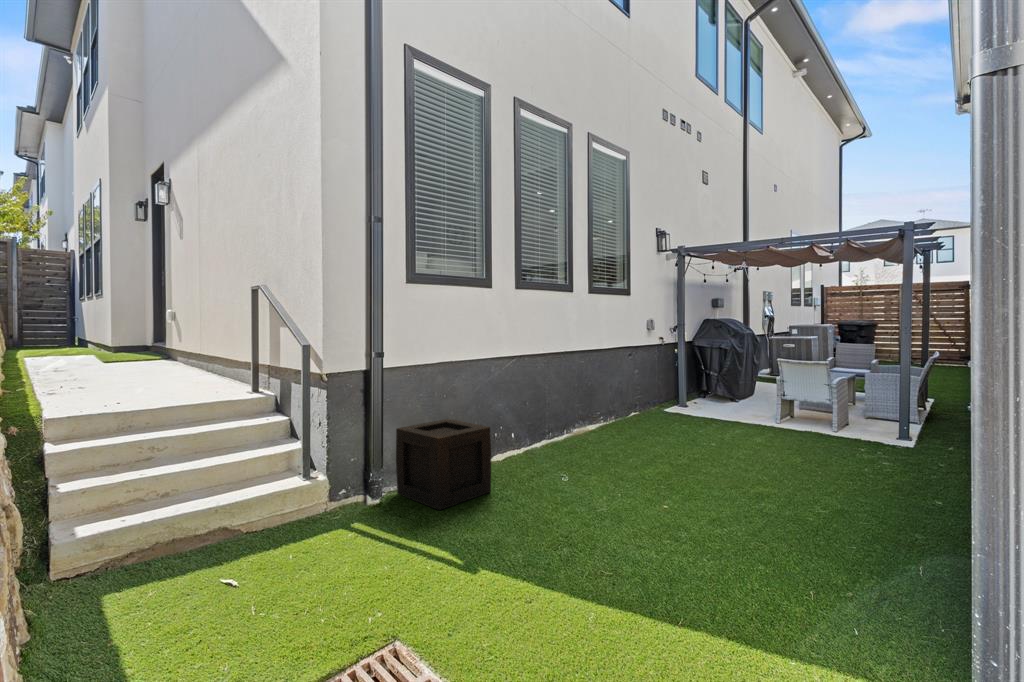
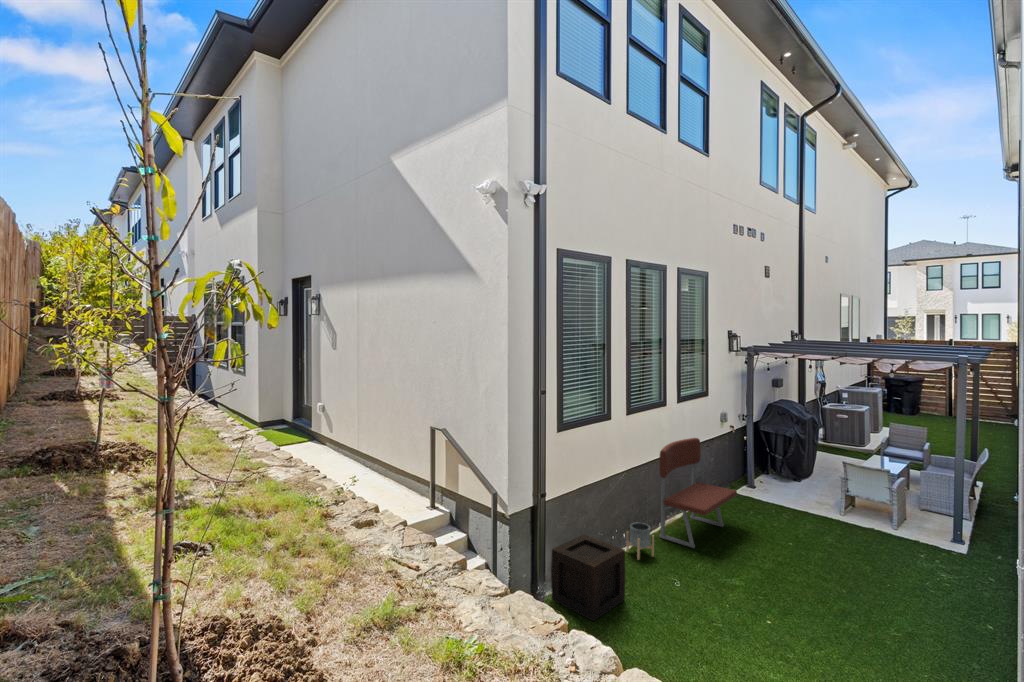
bench: none [559,334,654,450] -> present [659,438,737,548]
planter: none [515,420,547,460] -> present [626,523,654,560]

